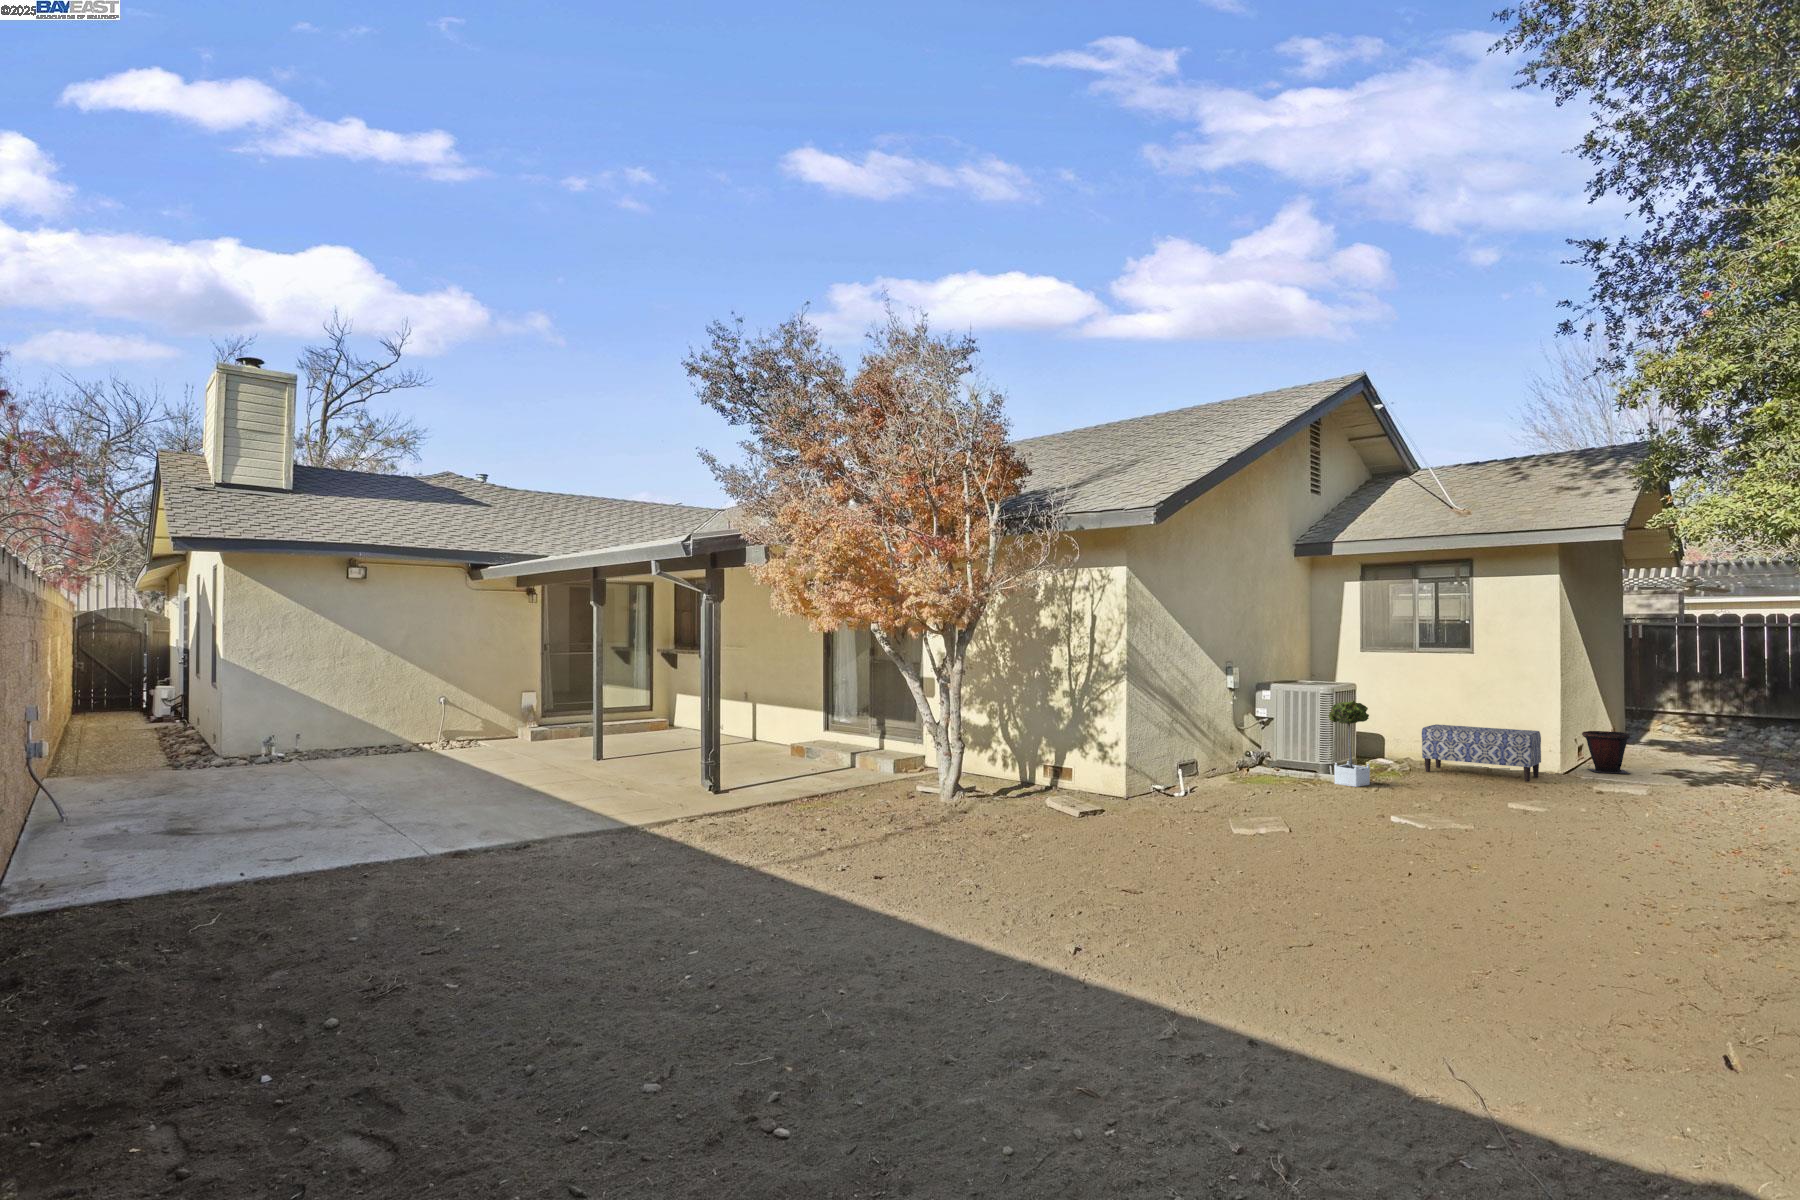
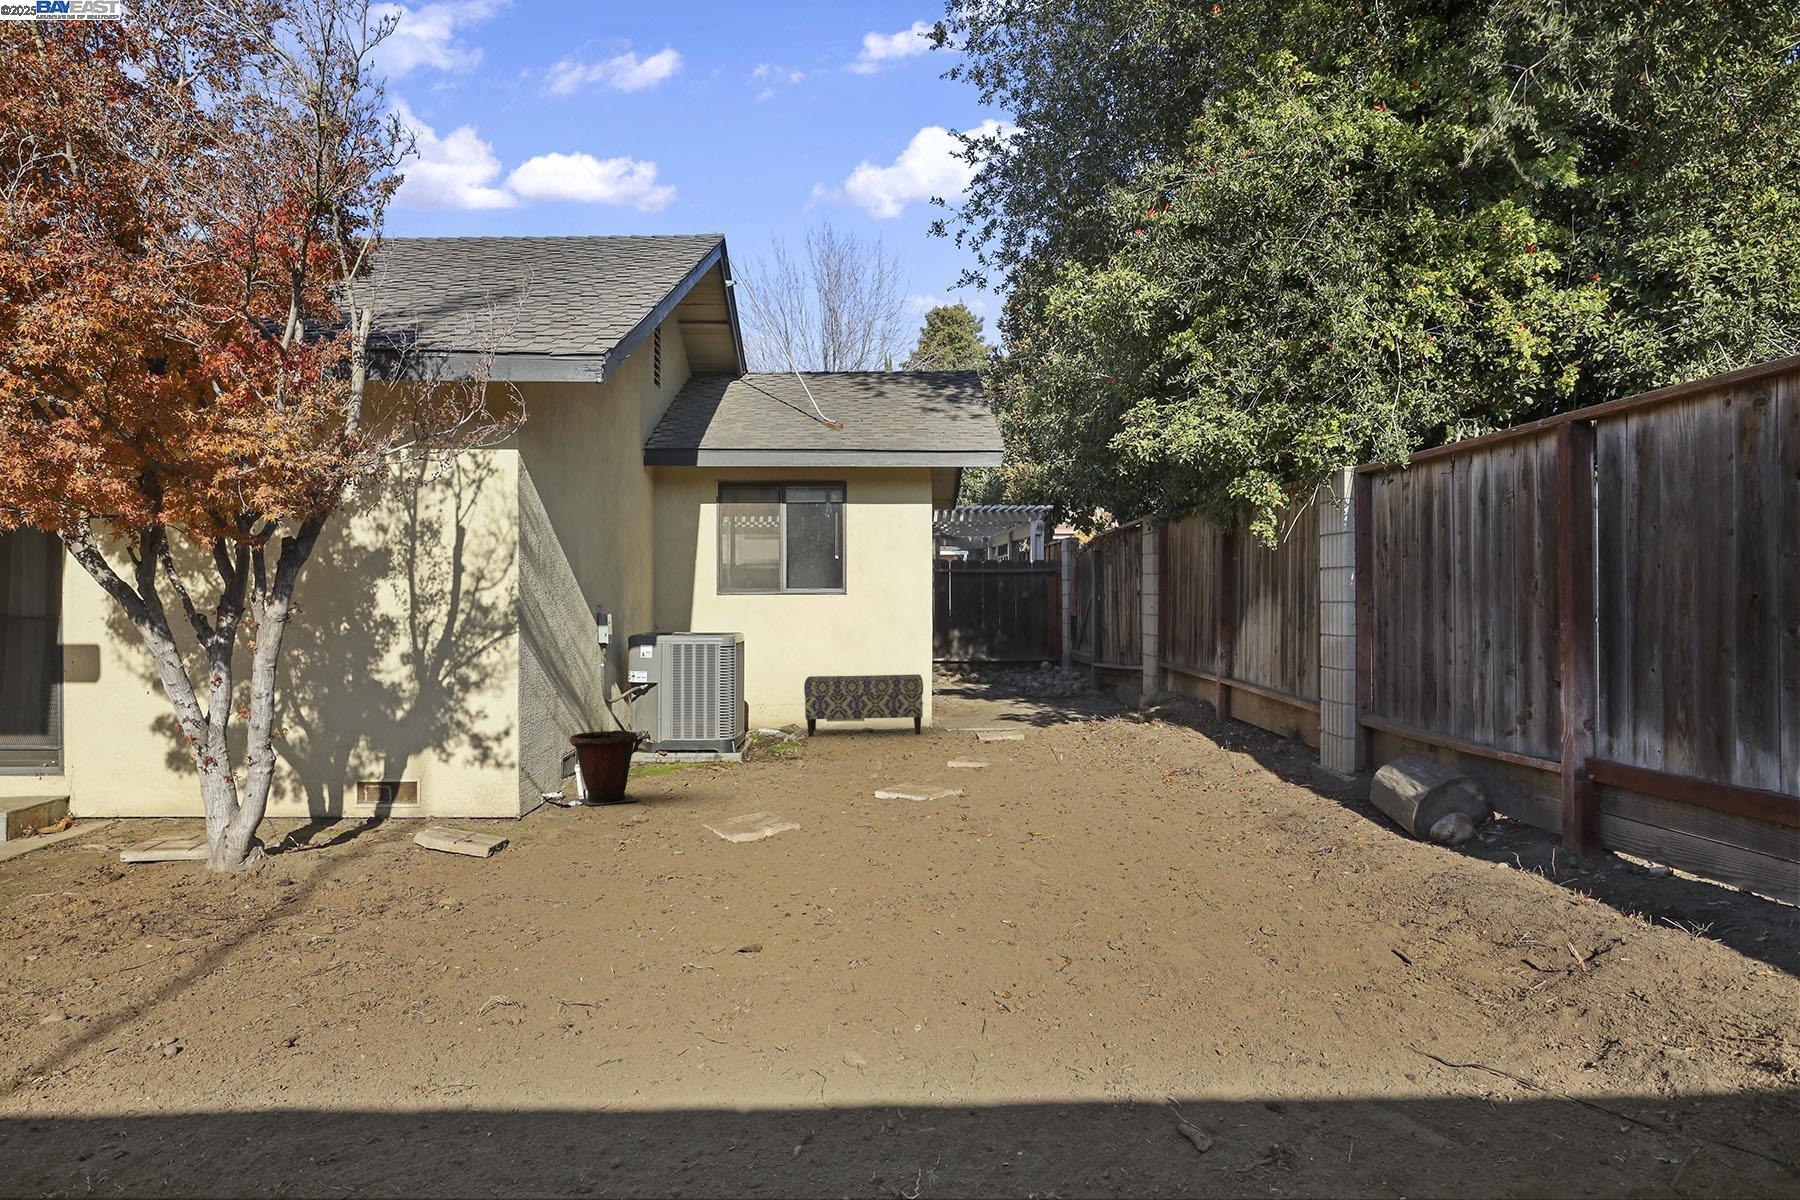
potted tree: present [1329,700,1370,787] -> none [733,647,780,762]
bucket: present [1582,731,1630,774] -> present [569,730,639,805]

